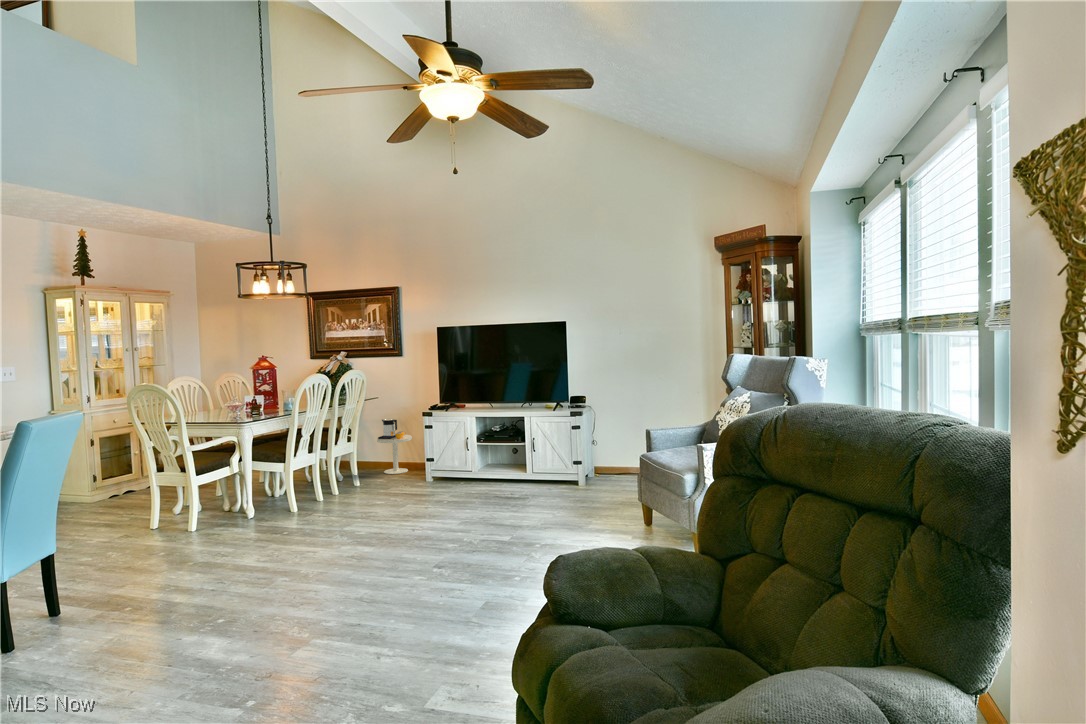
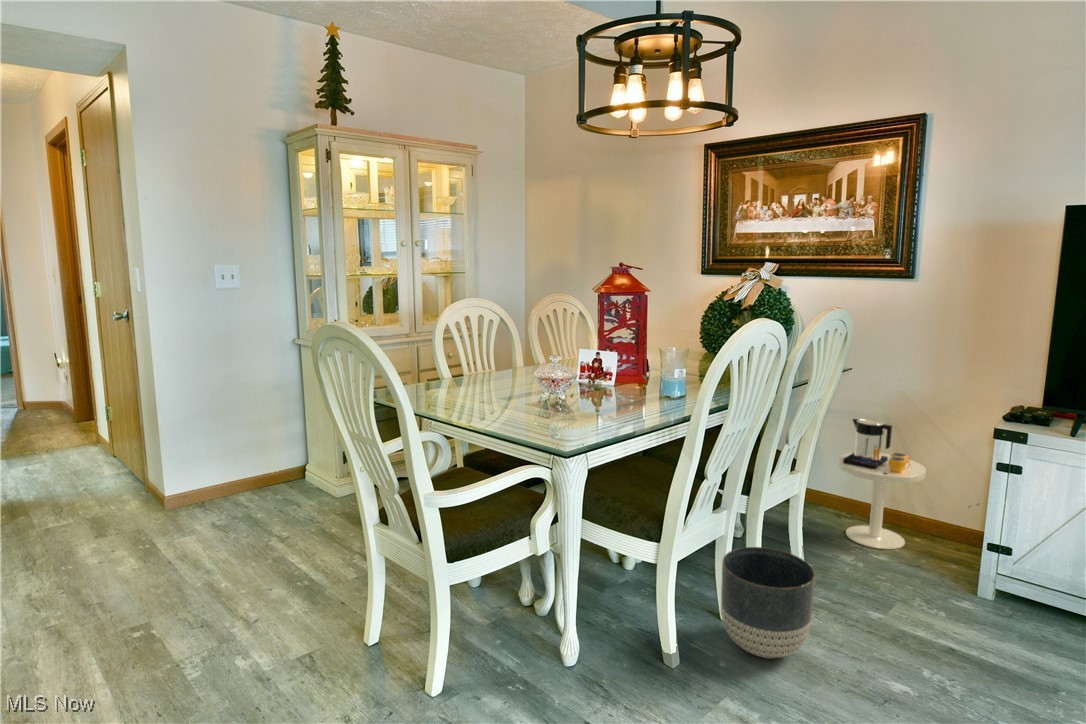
planter: none [313,465,349,504] -> present [721,547,815,658]

